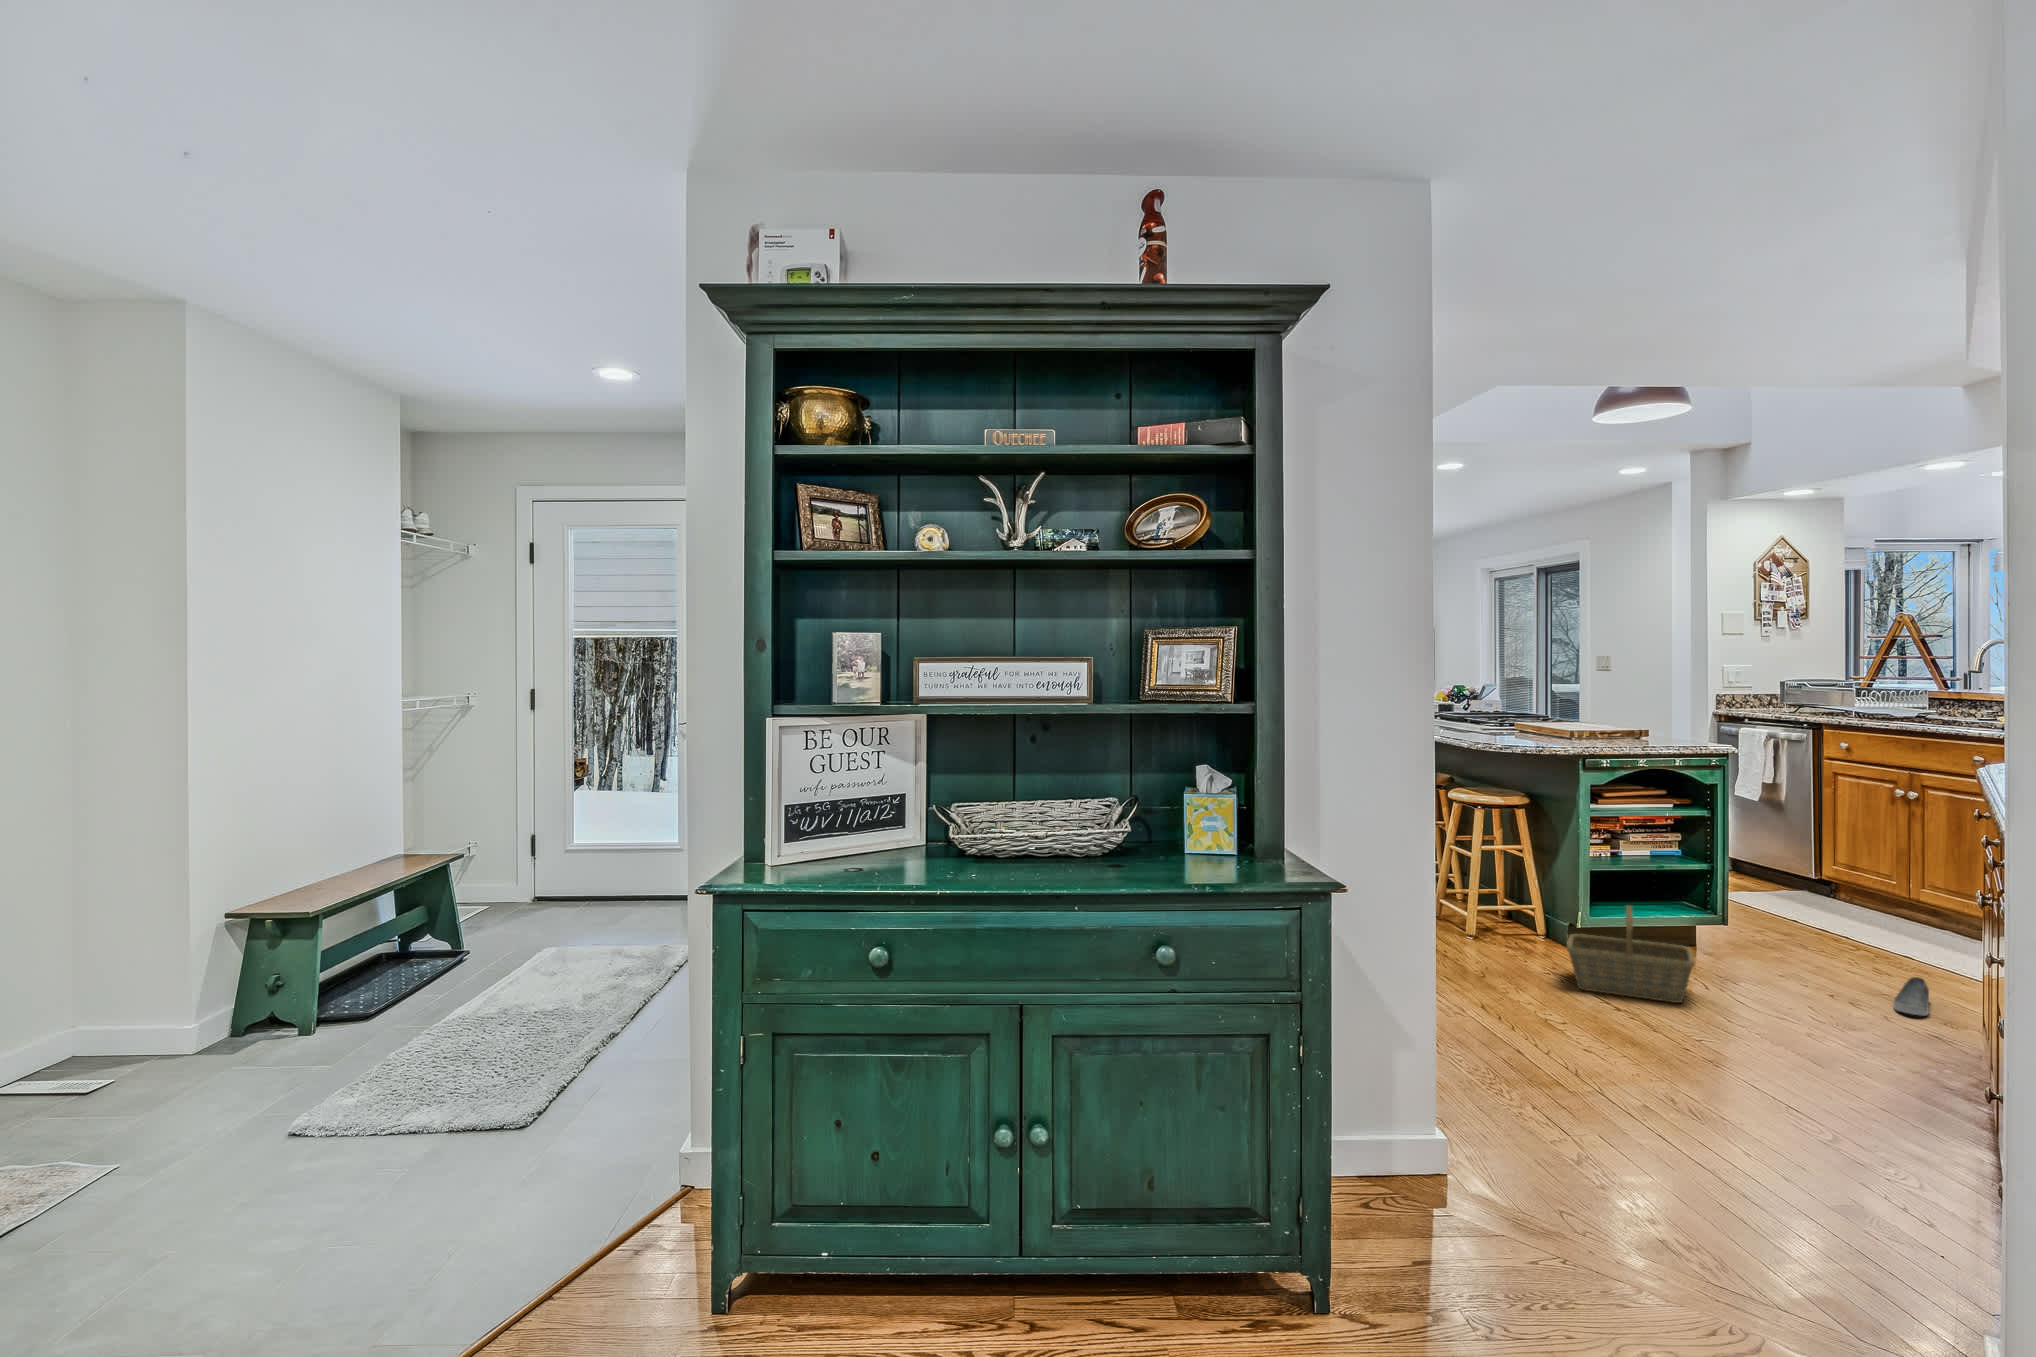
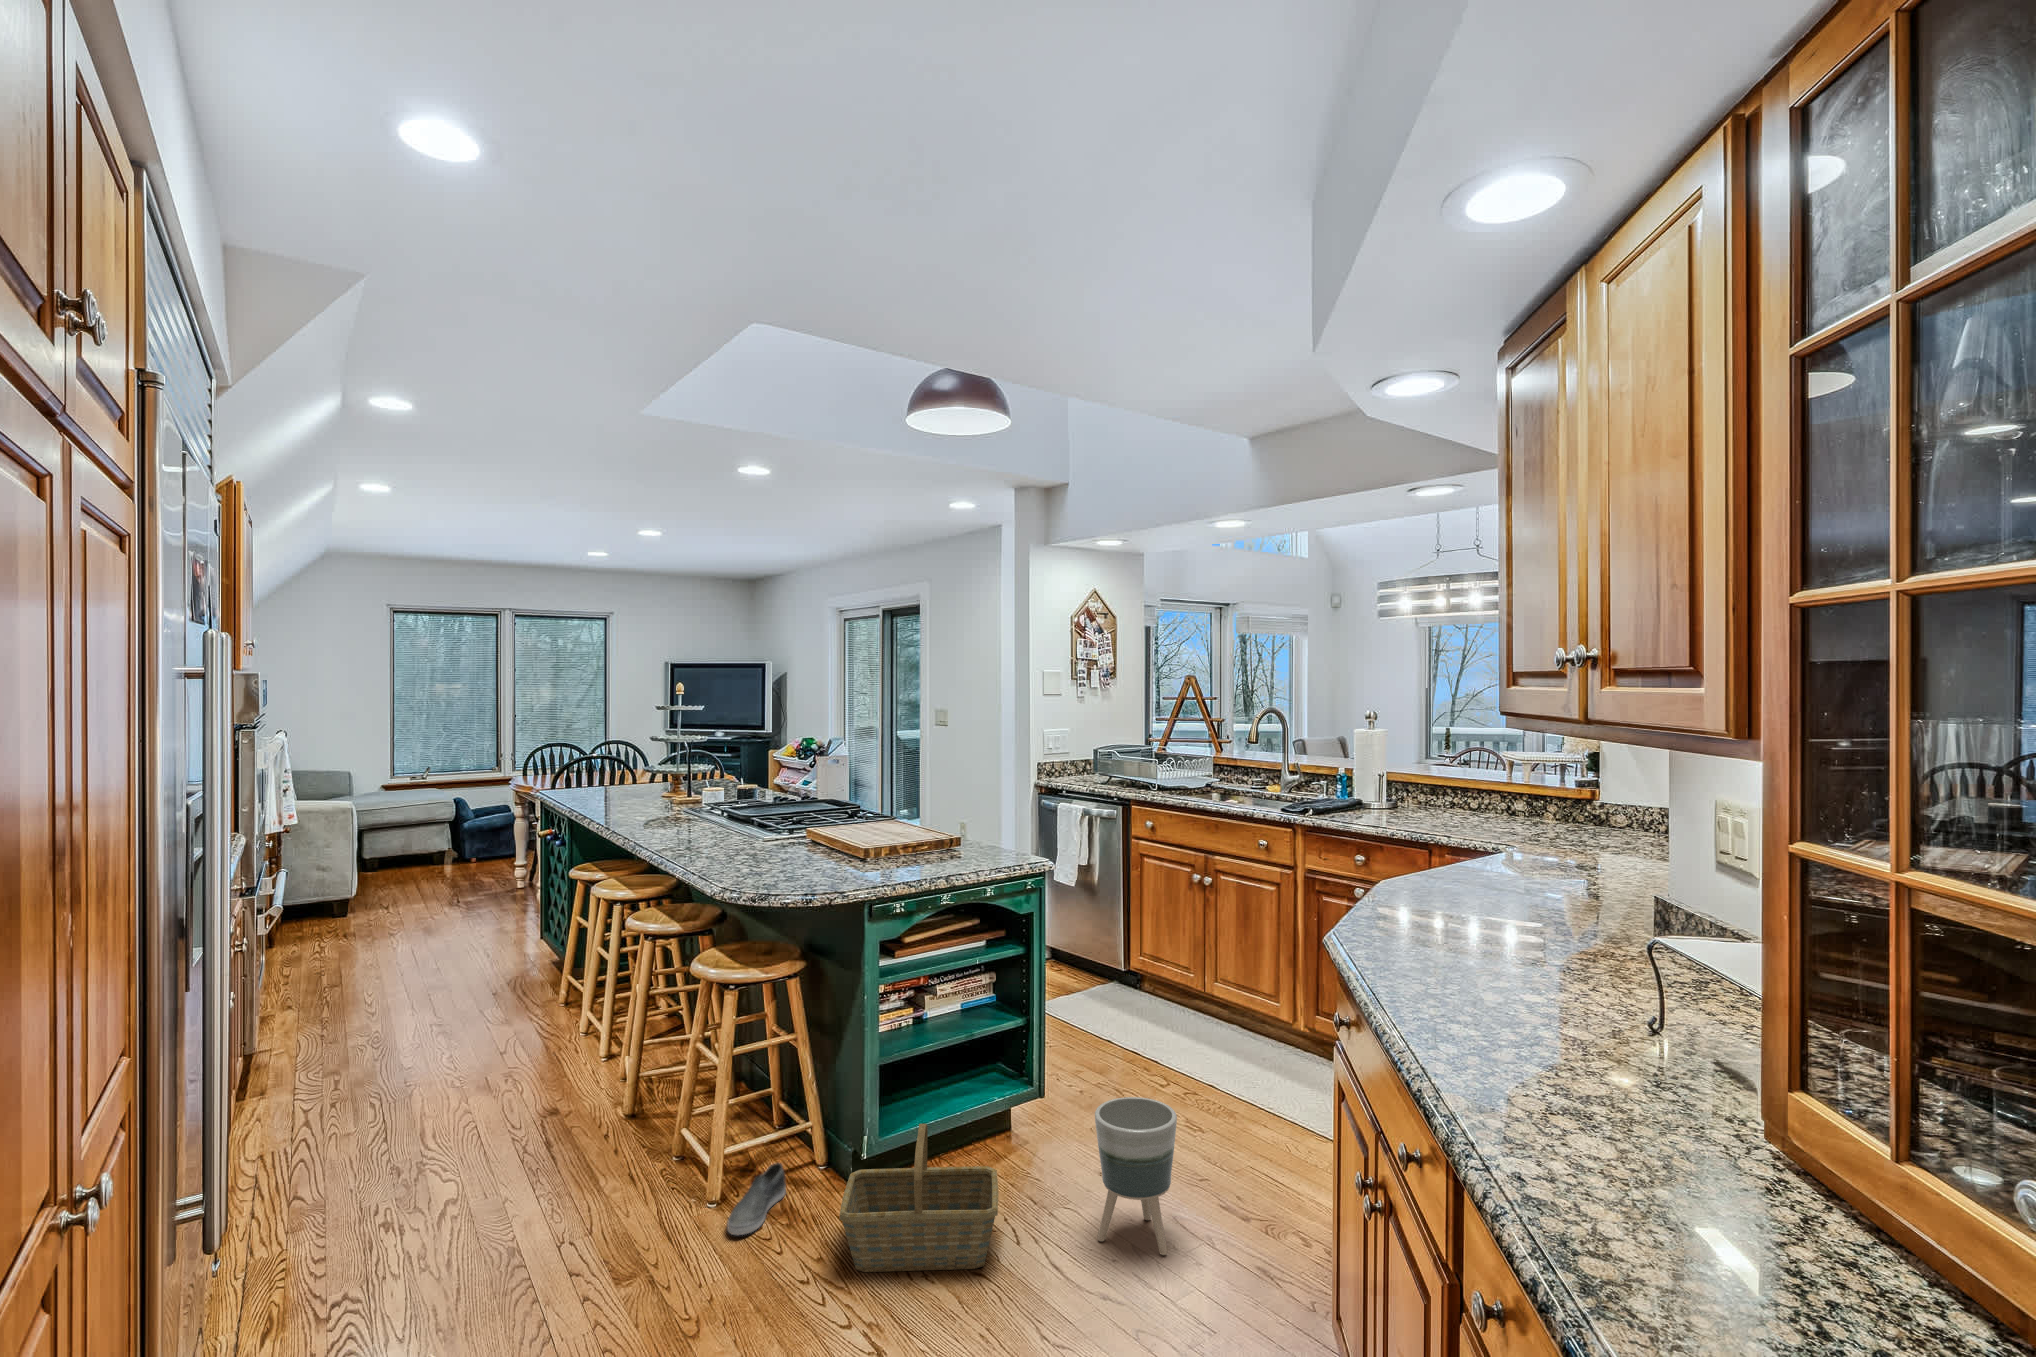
planter: none [1782,911,1861,1024] -> present [1095,1097,1177,1255]
shoe: present [1894,977,1929,1016] -> present [727,1163,786,1235]

